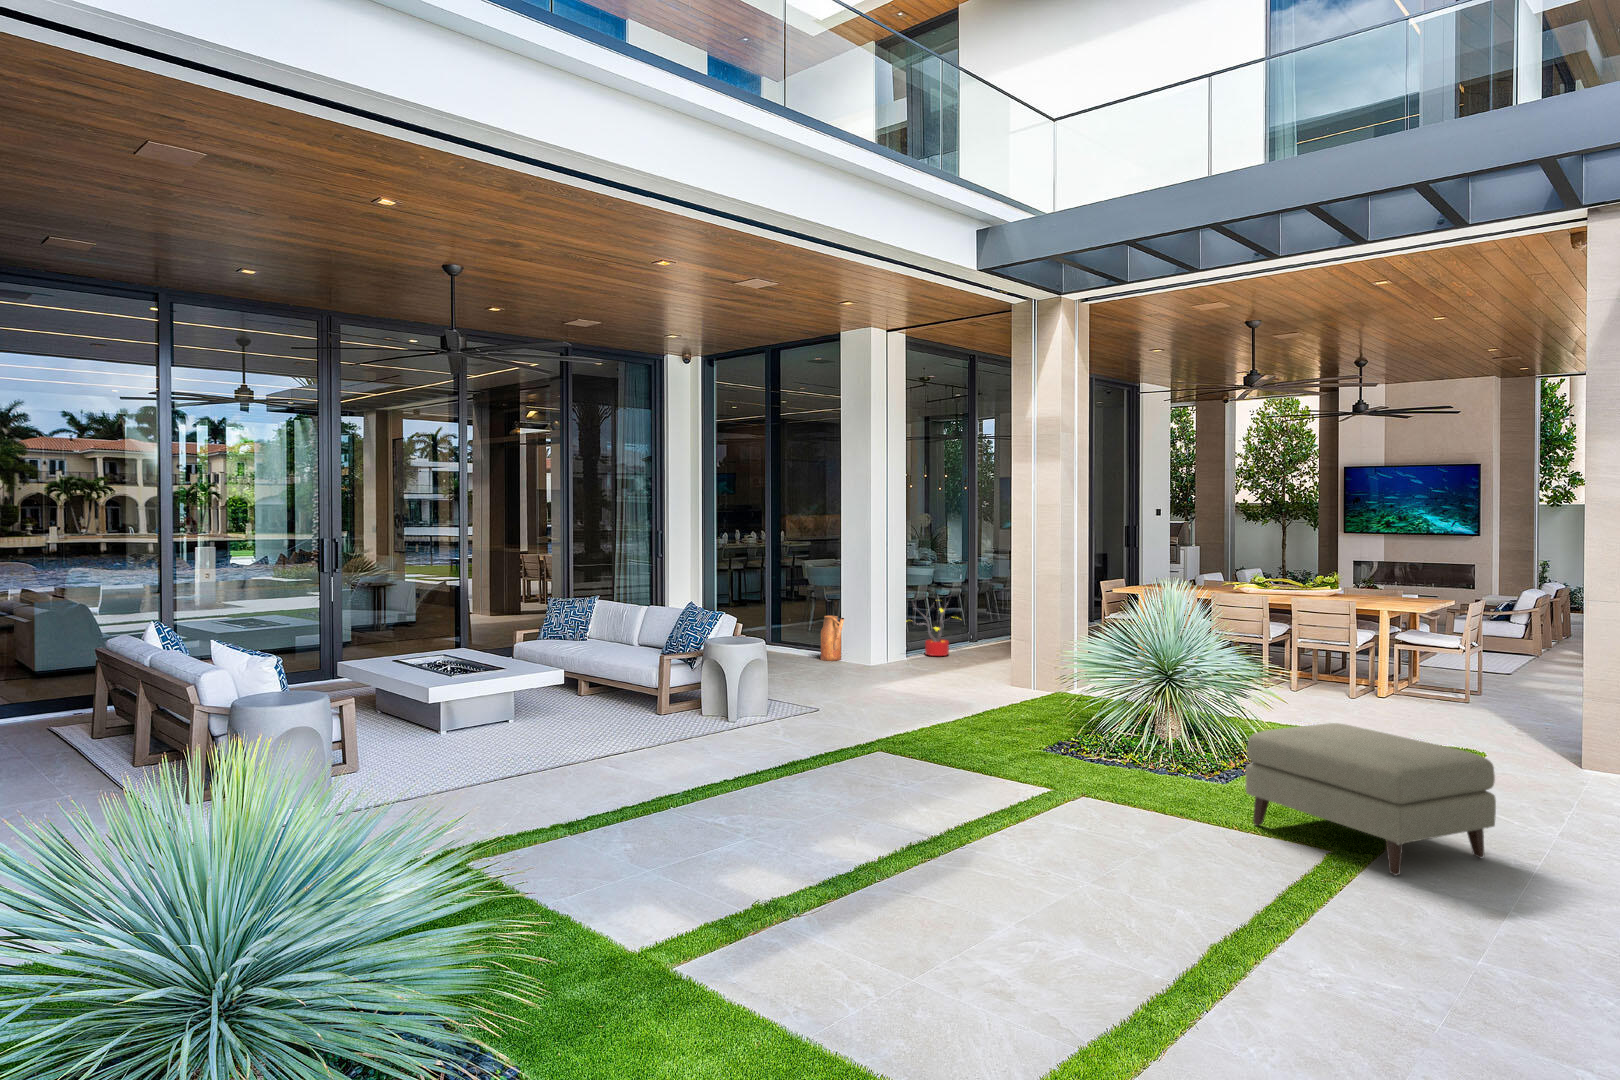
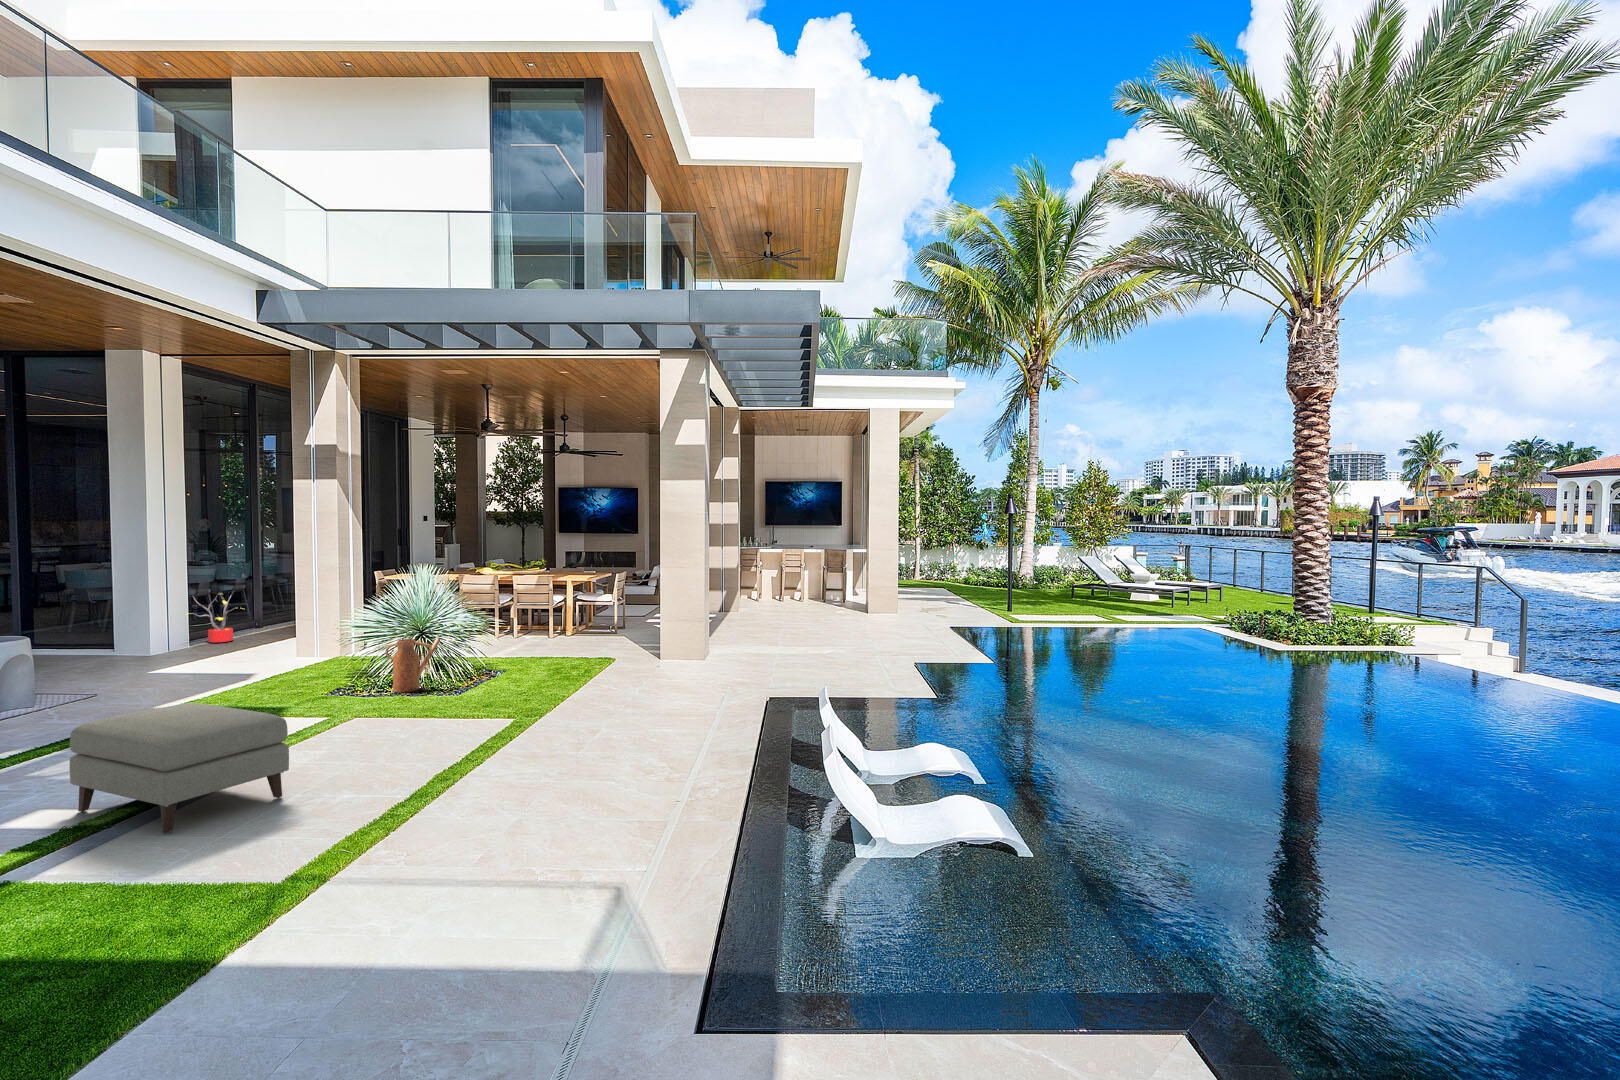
watering can: present [820,616,844,661] -> present [385,638,440,692]
ottoman: present [1246,723,1496,875] -> present [69,703,289,834]

